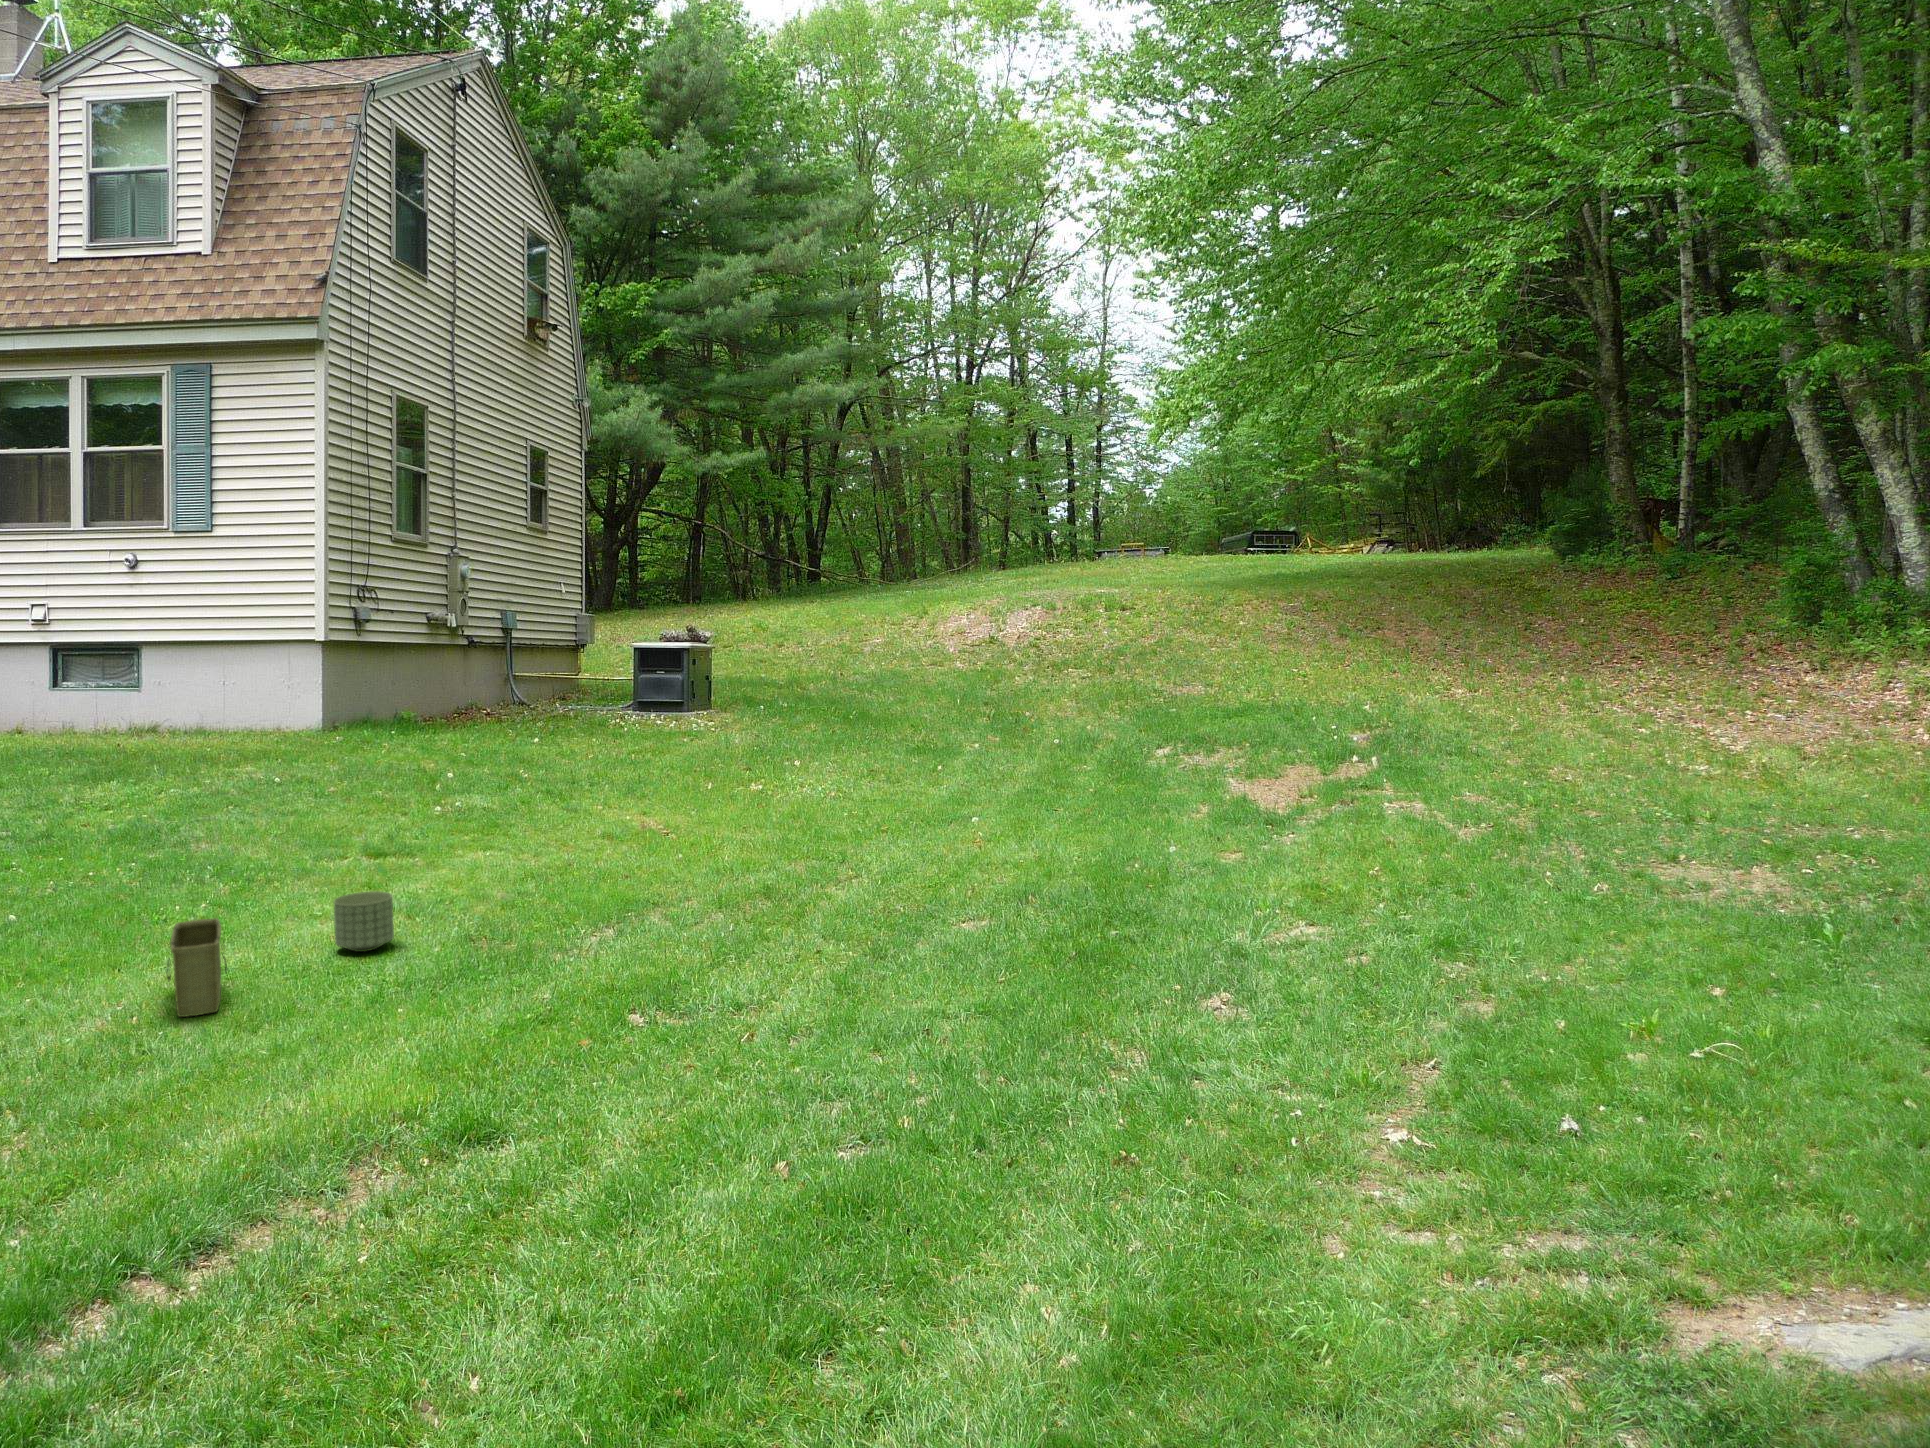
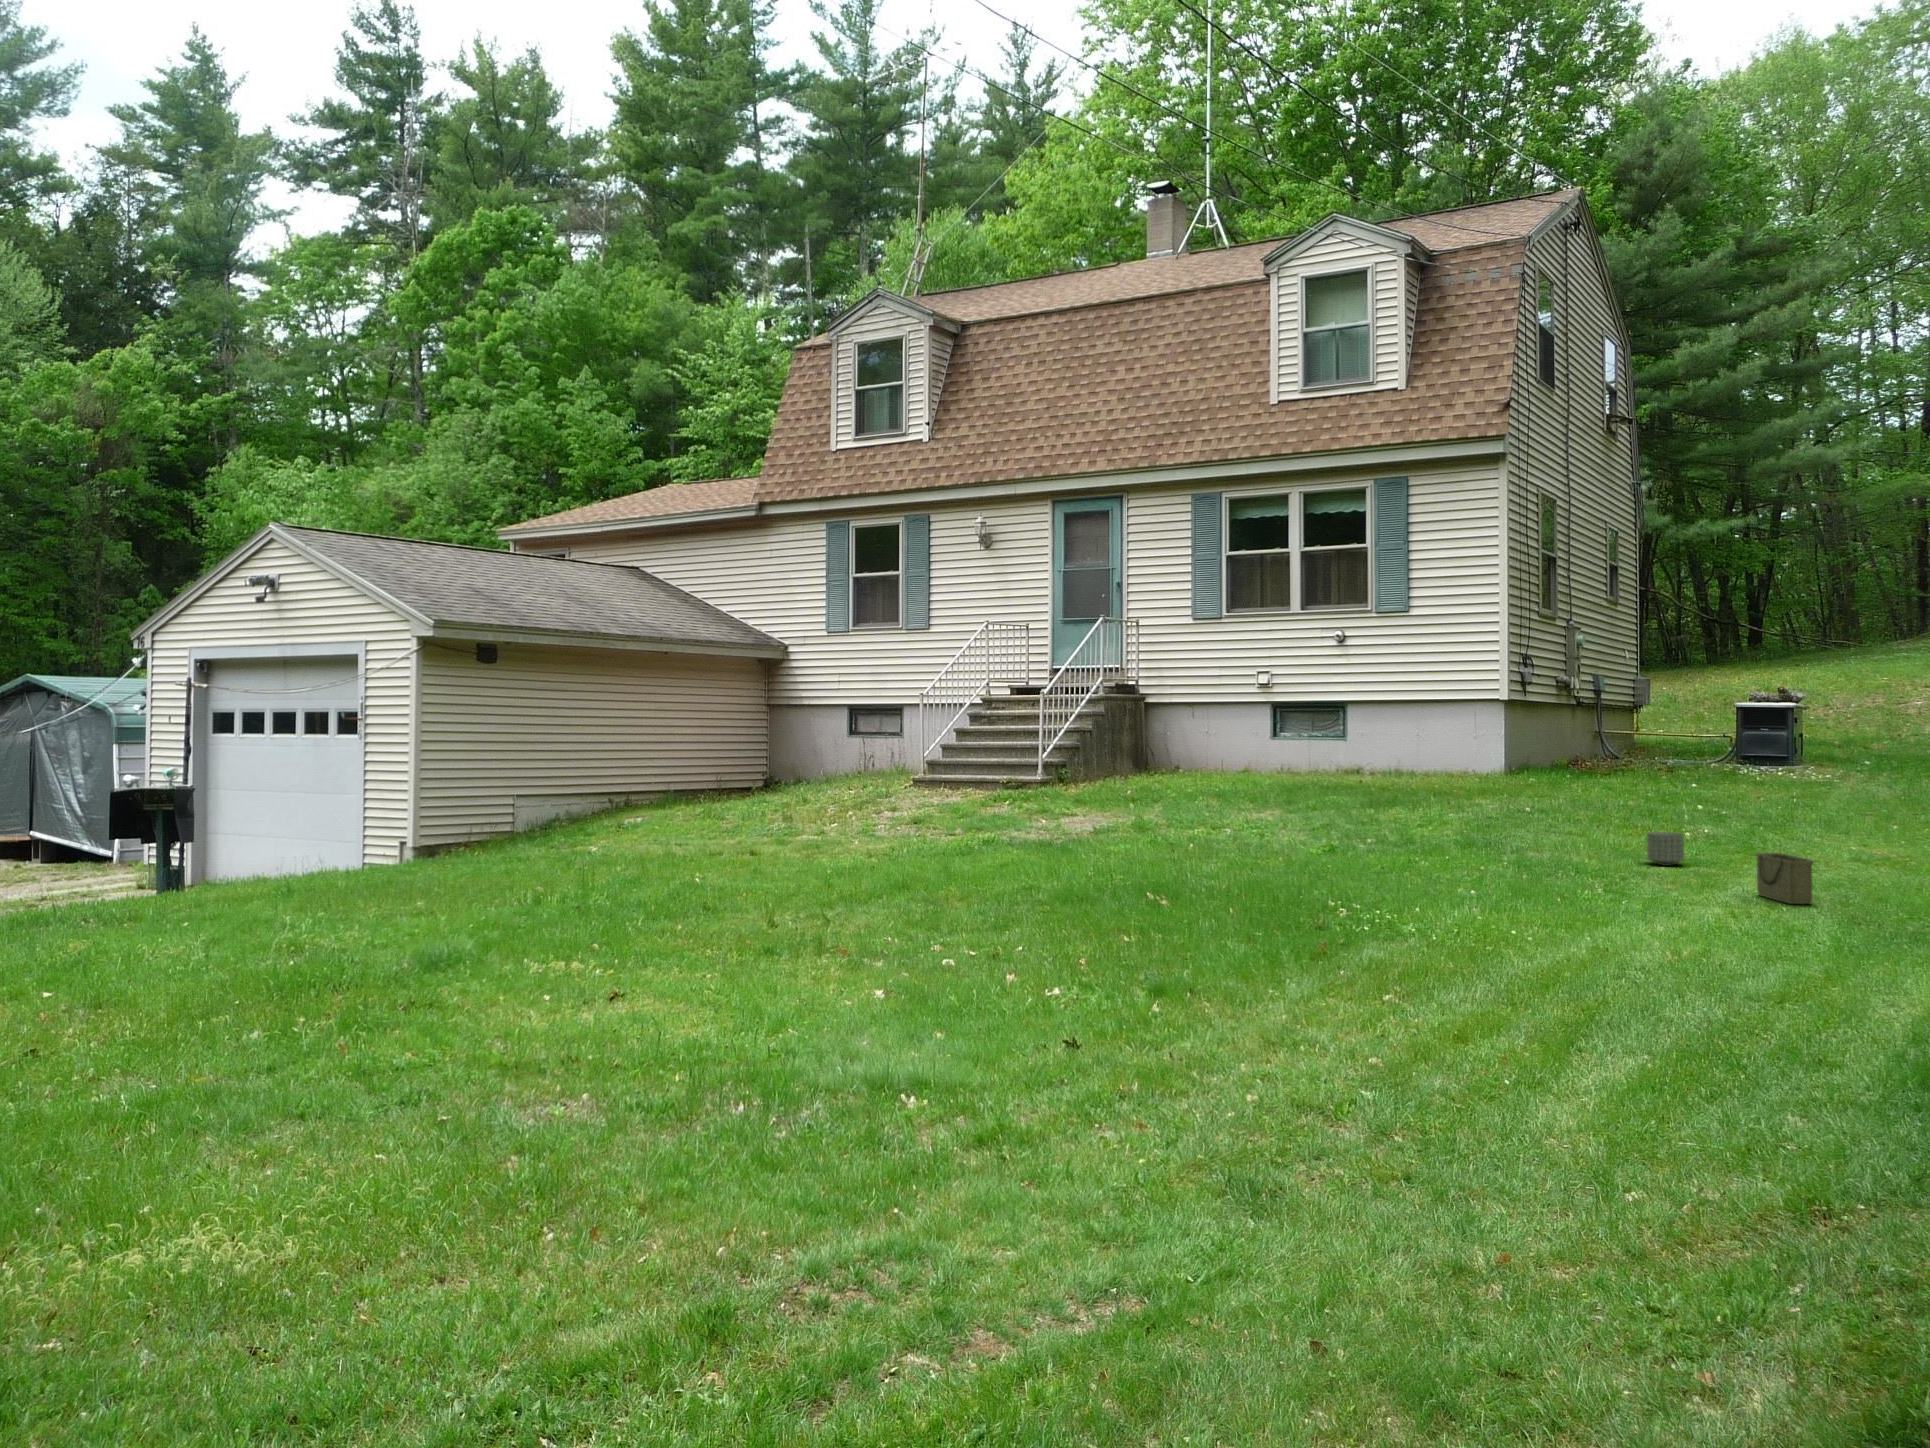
planter: present [334,891,394,952] -> present [1647,832,1684,866]

